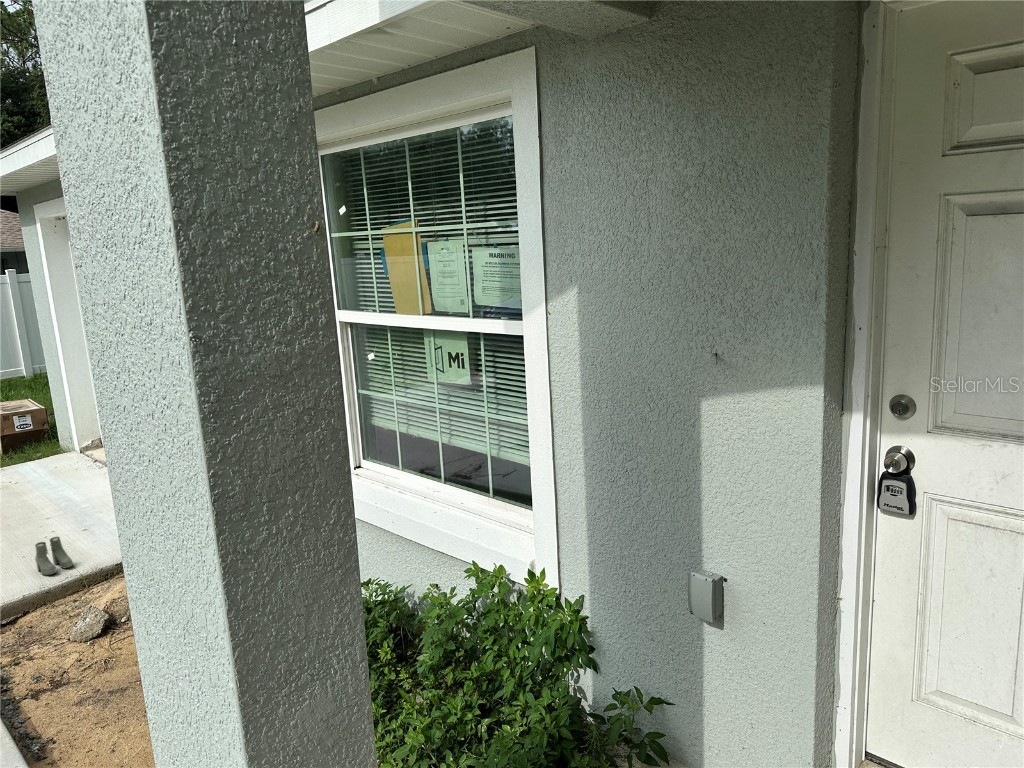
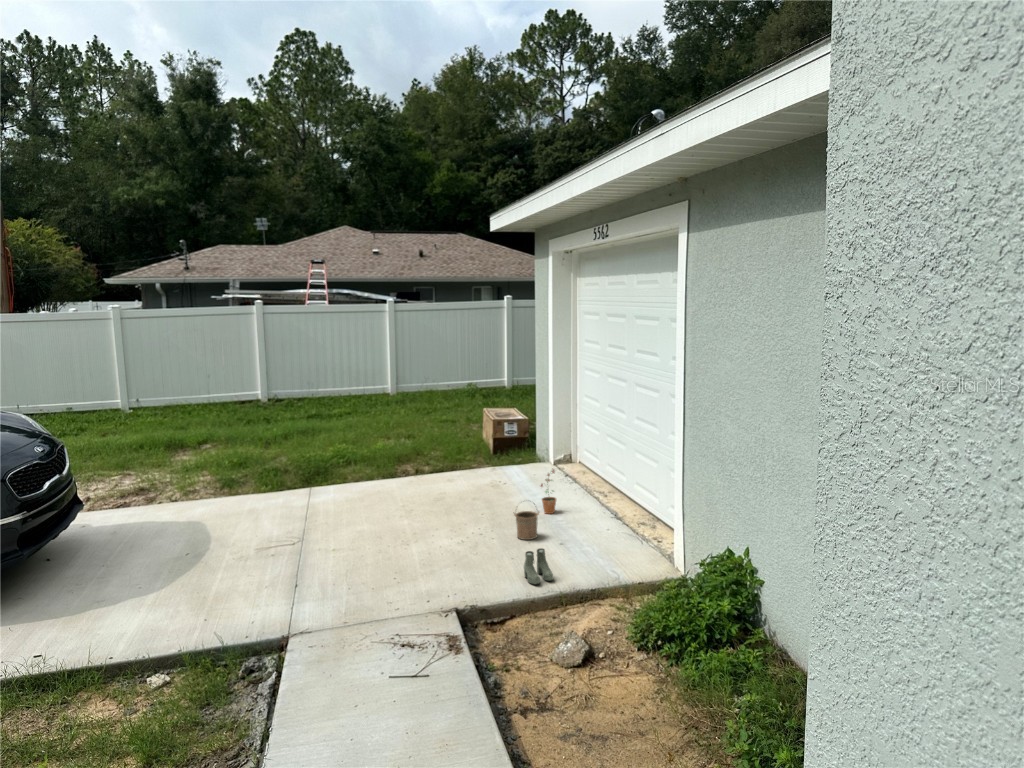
potted plant: none [56,455,80,504] -> present [541,469,556,514]
bucket: none [22,492,56,535] -> present [514,511,539,540]

